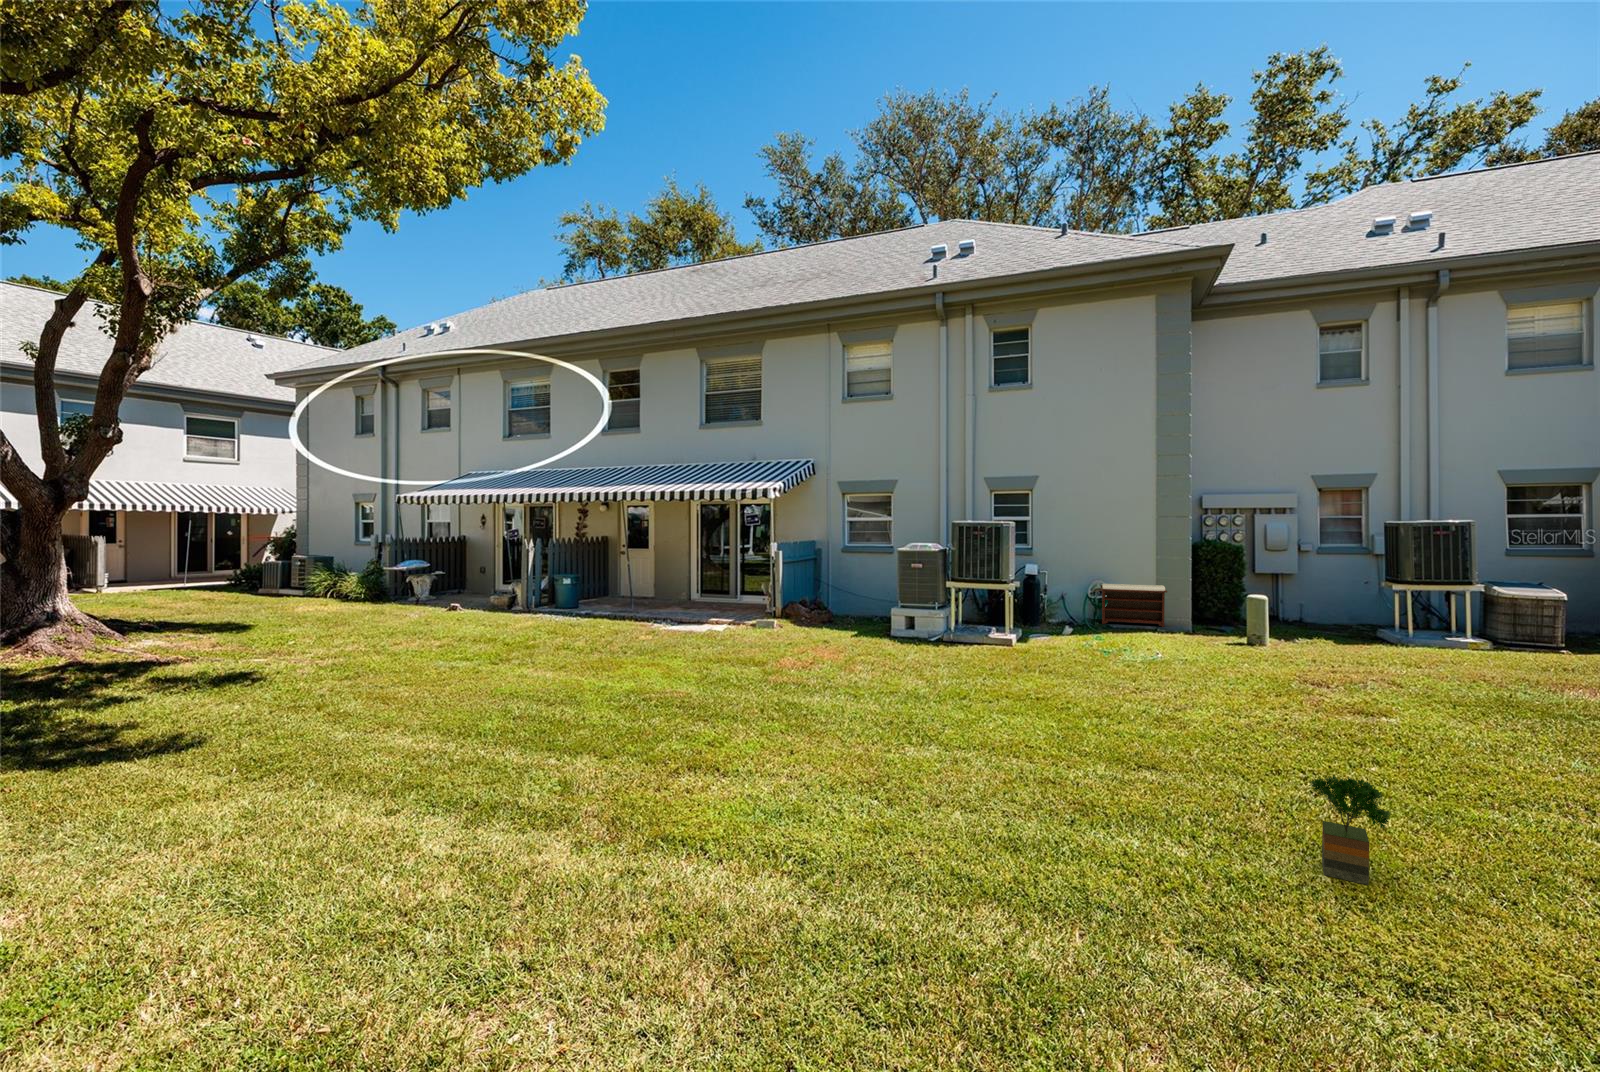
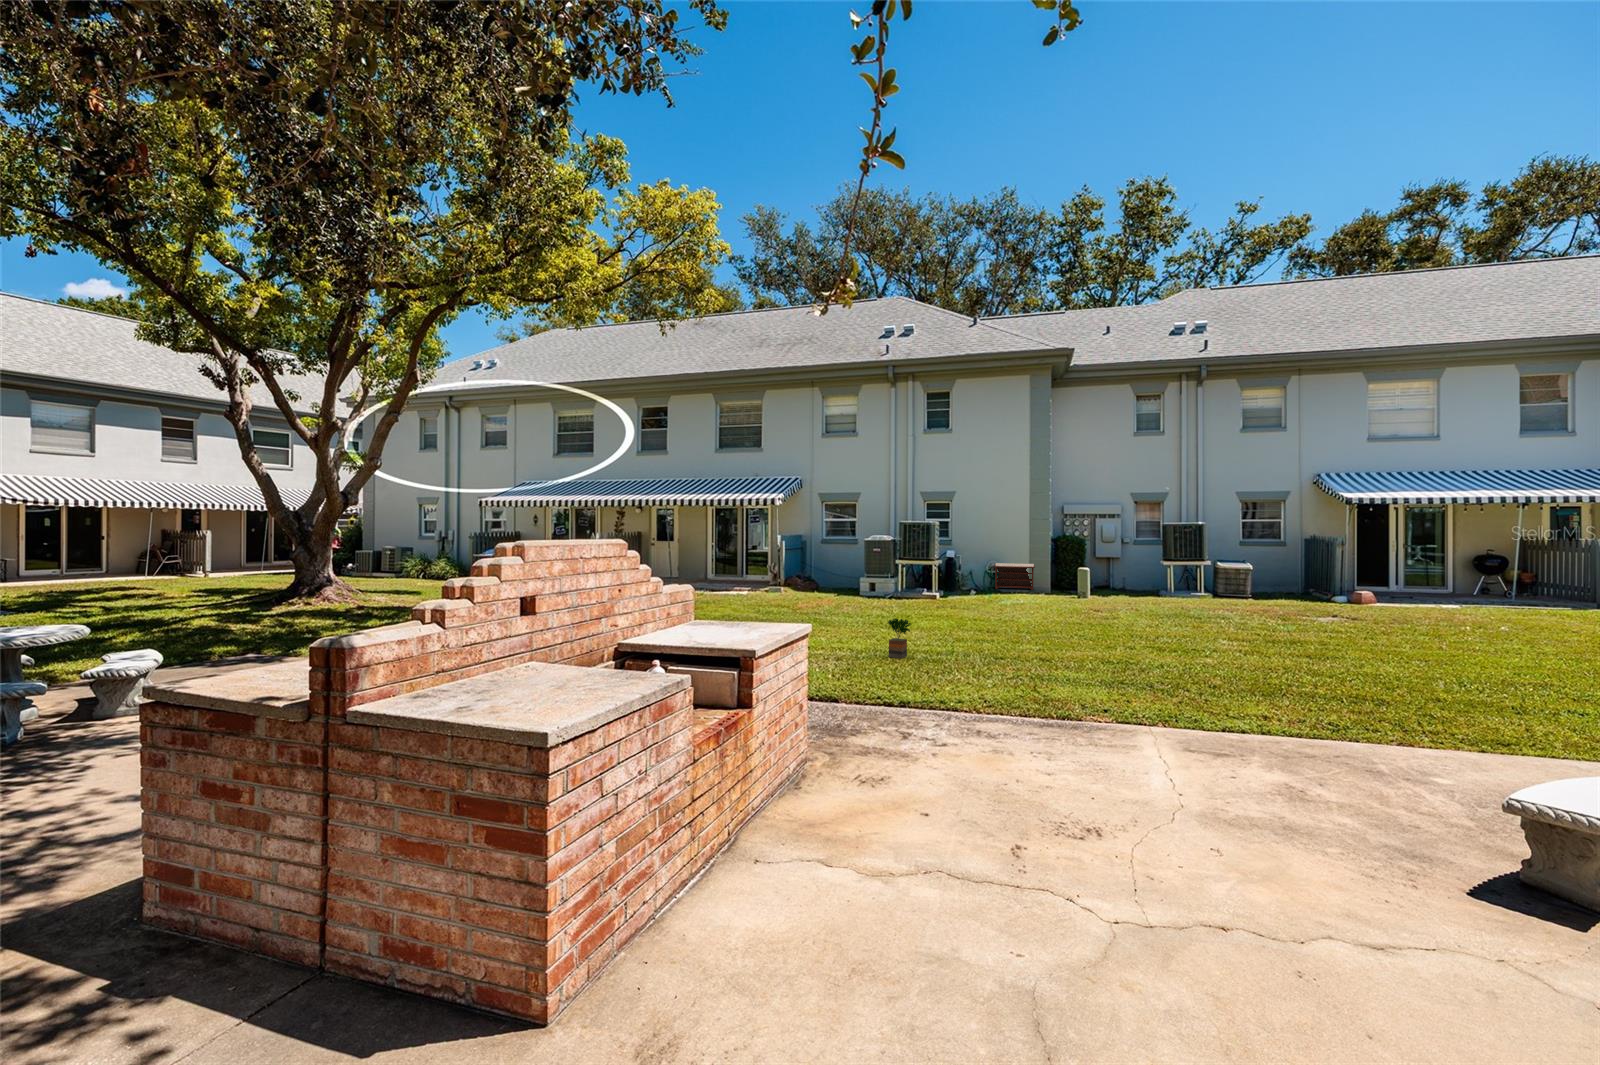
potted tree: present [1310,775,1390,885] -> present [888,618,911,658]

